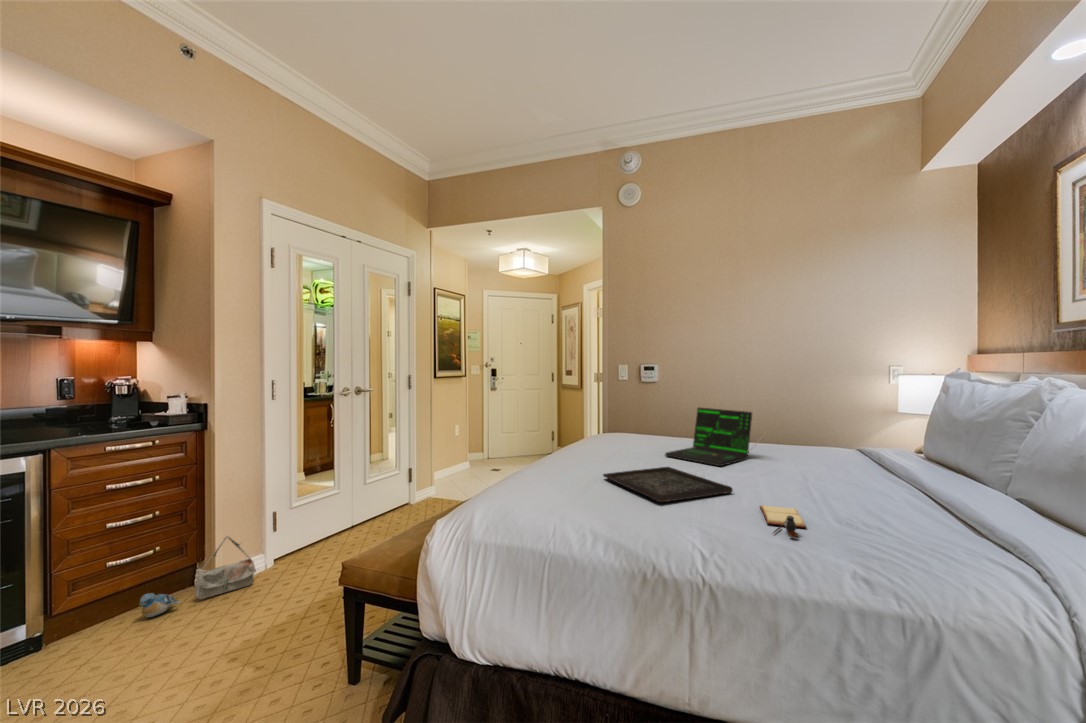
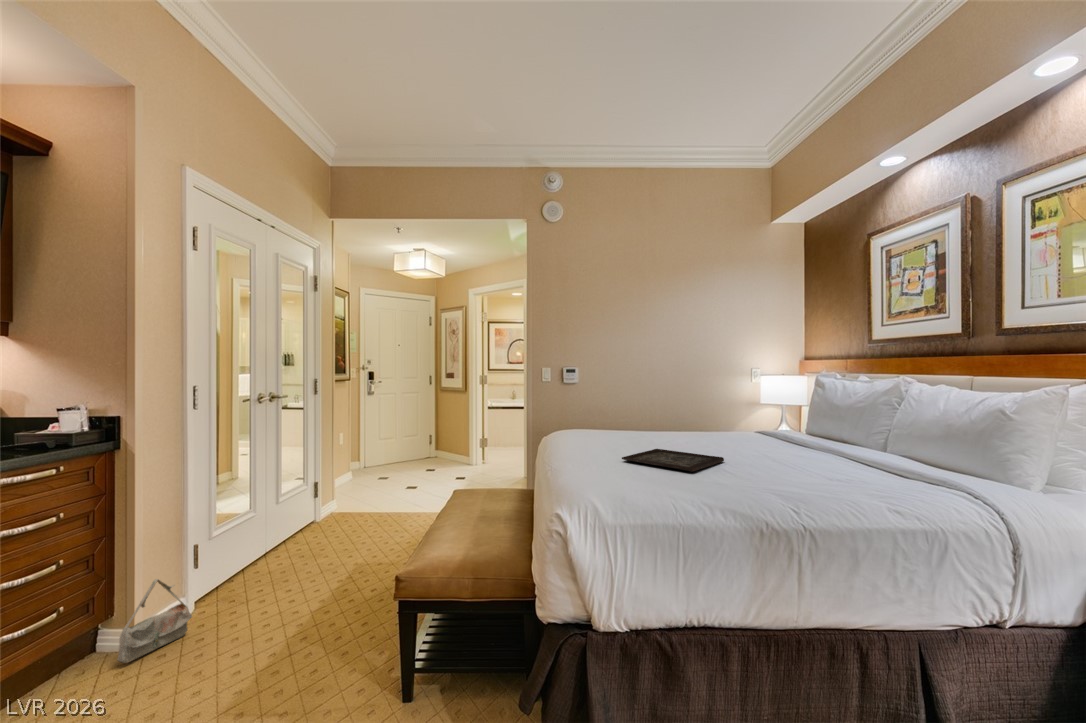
laptop: present [665,407,752,466] -> none [636,401,709,446]
book: present [760,505,806,537] -> none [753,466,801,481]
plush toy: present [139,593,181,617] -> none [52,665,105,698]

